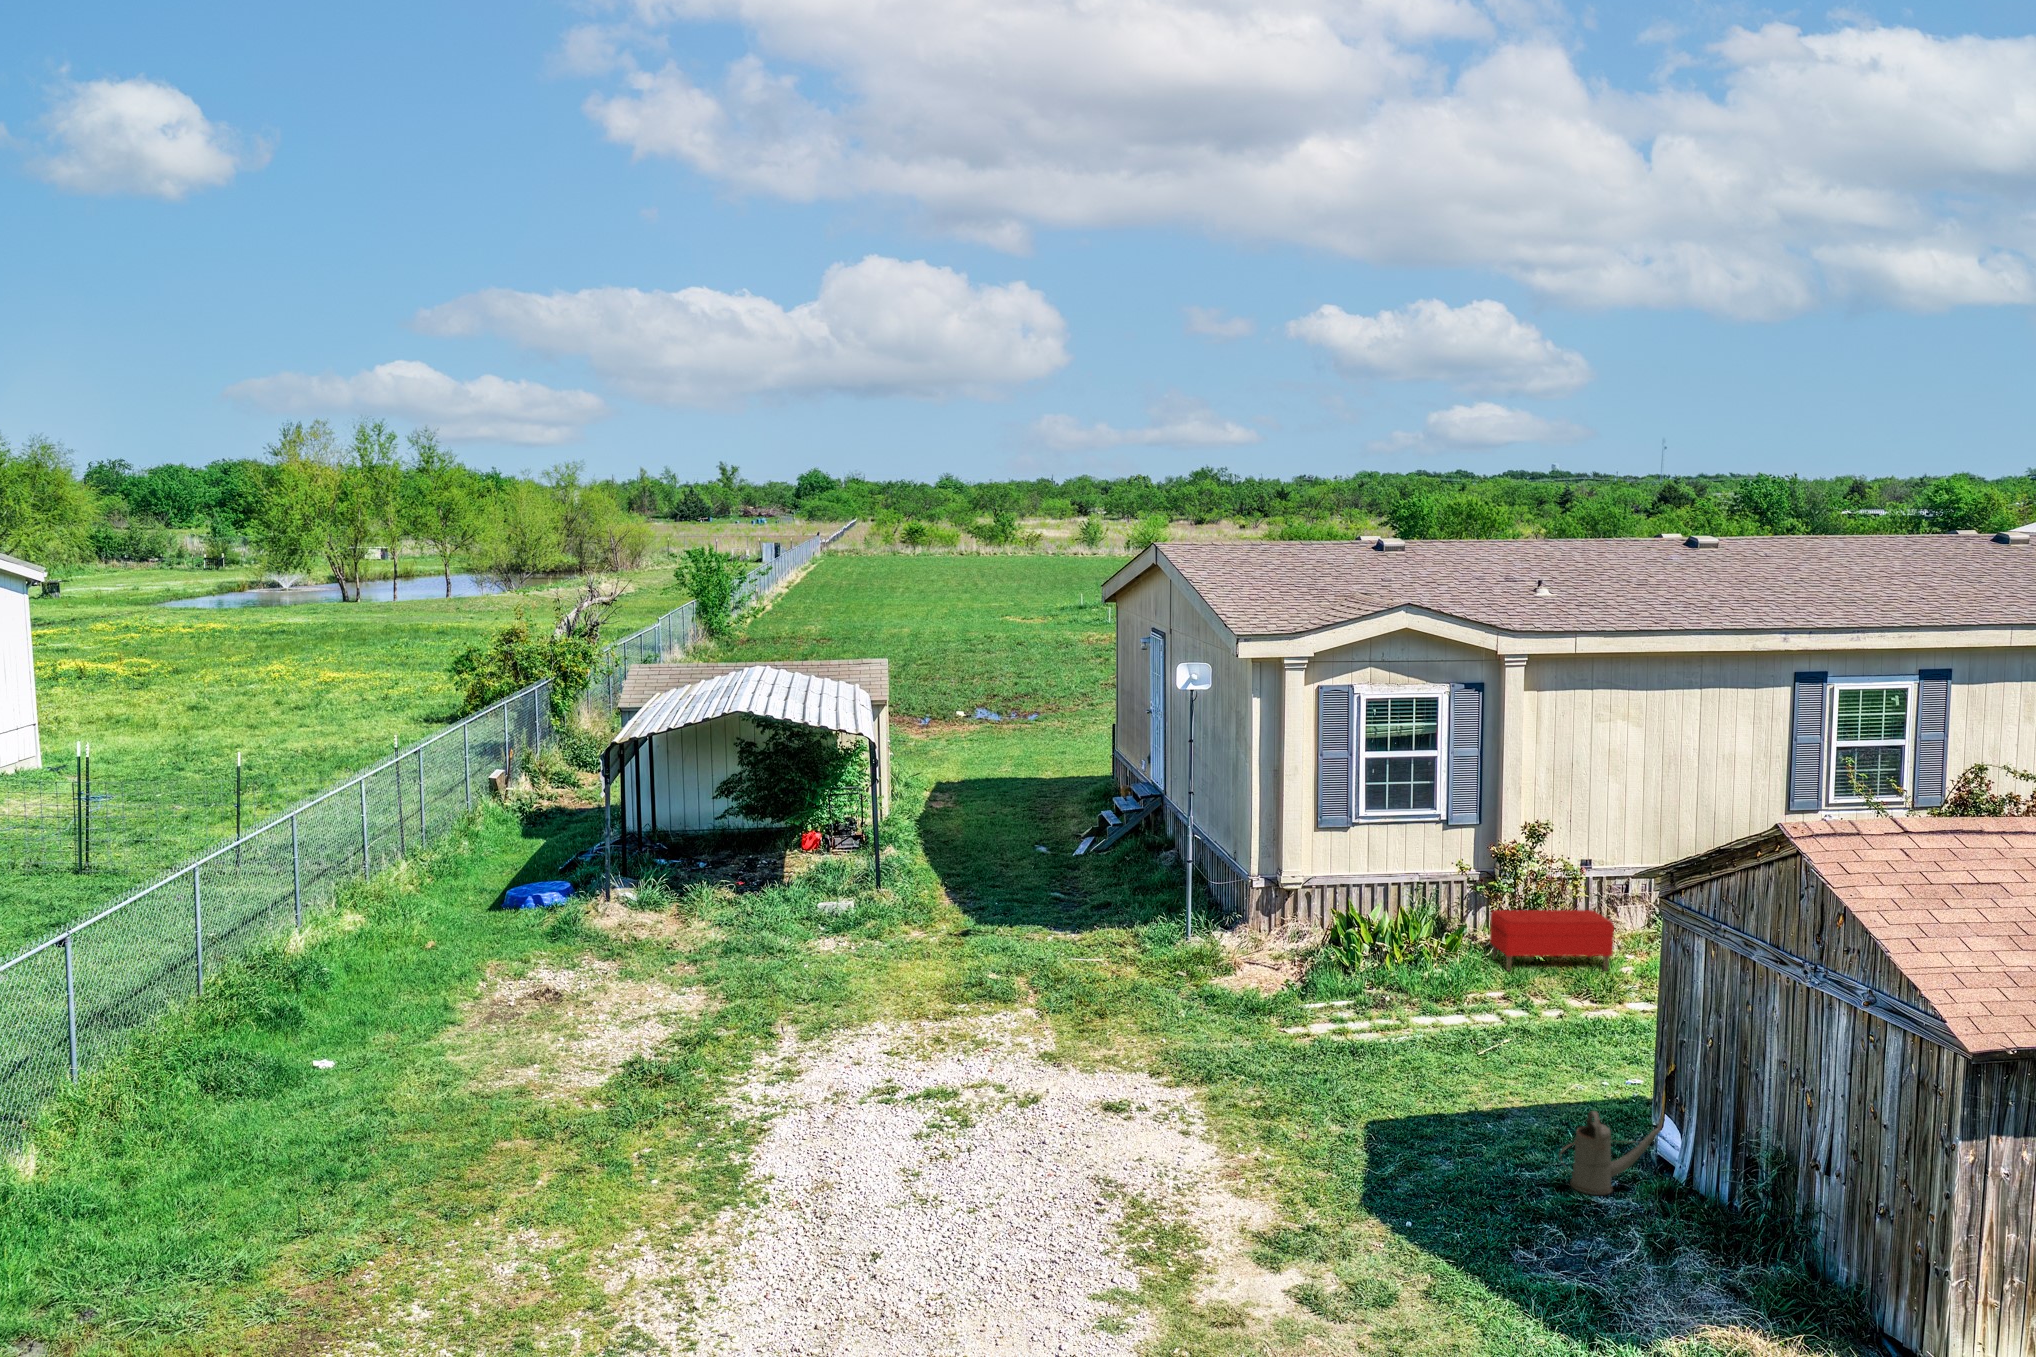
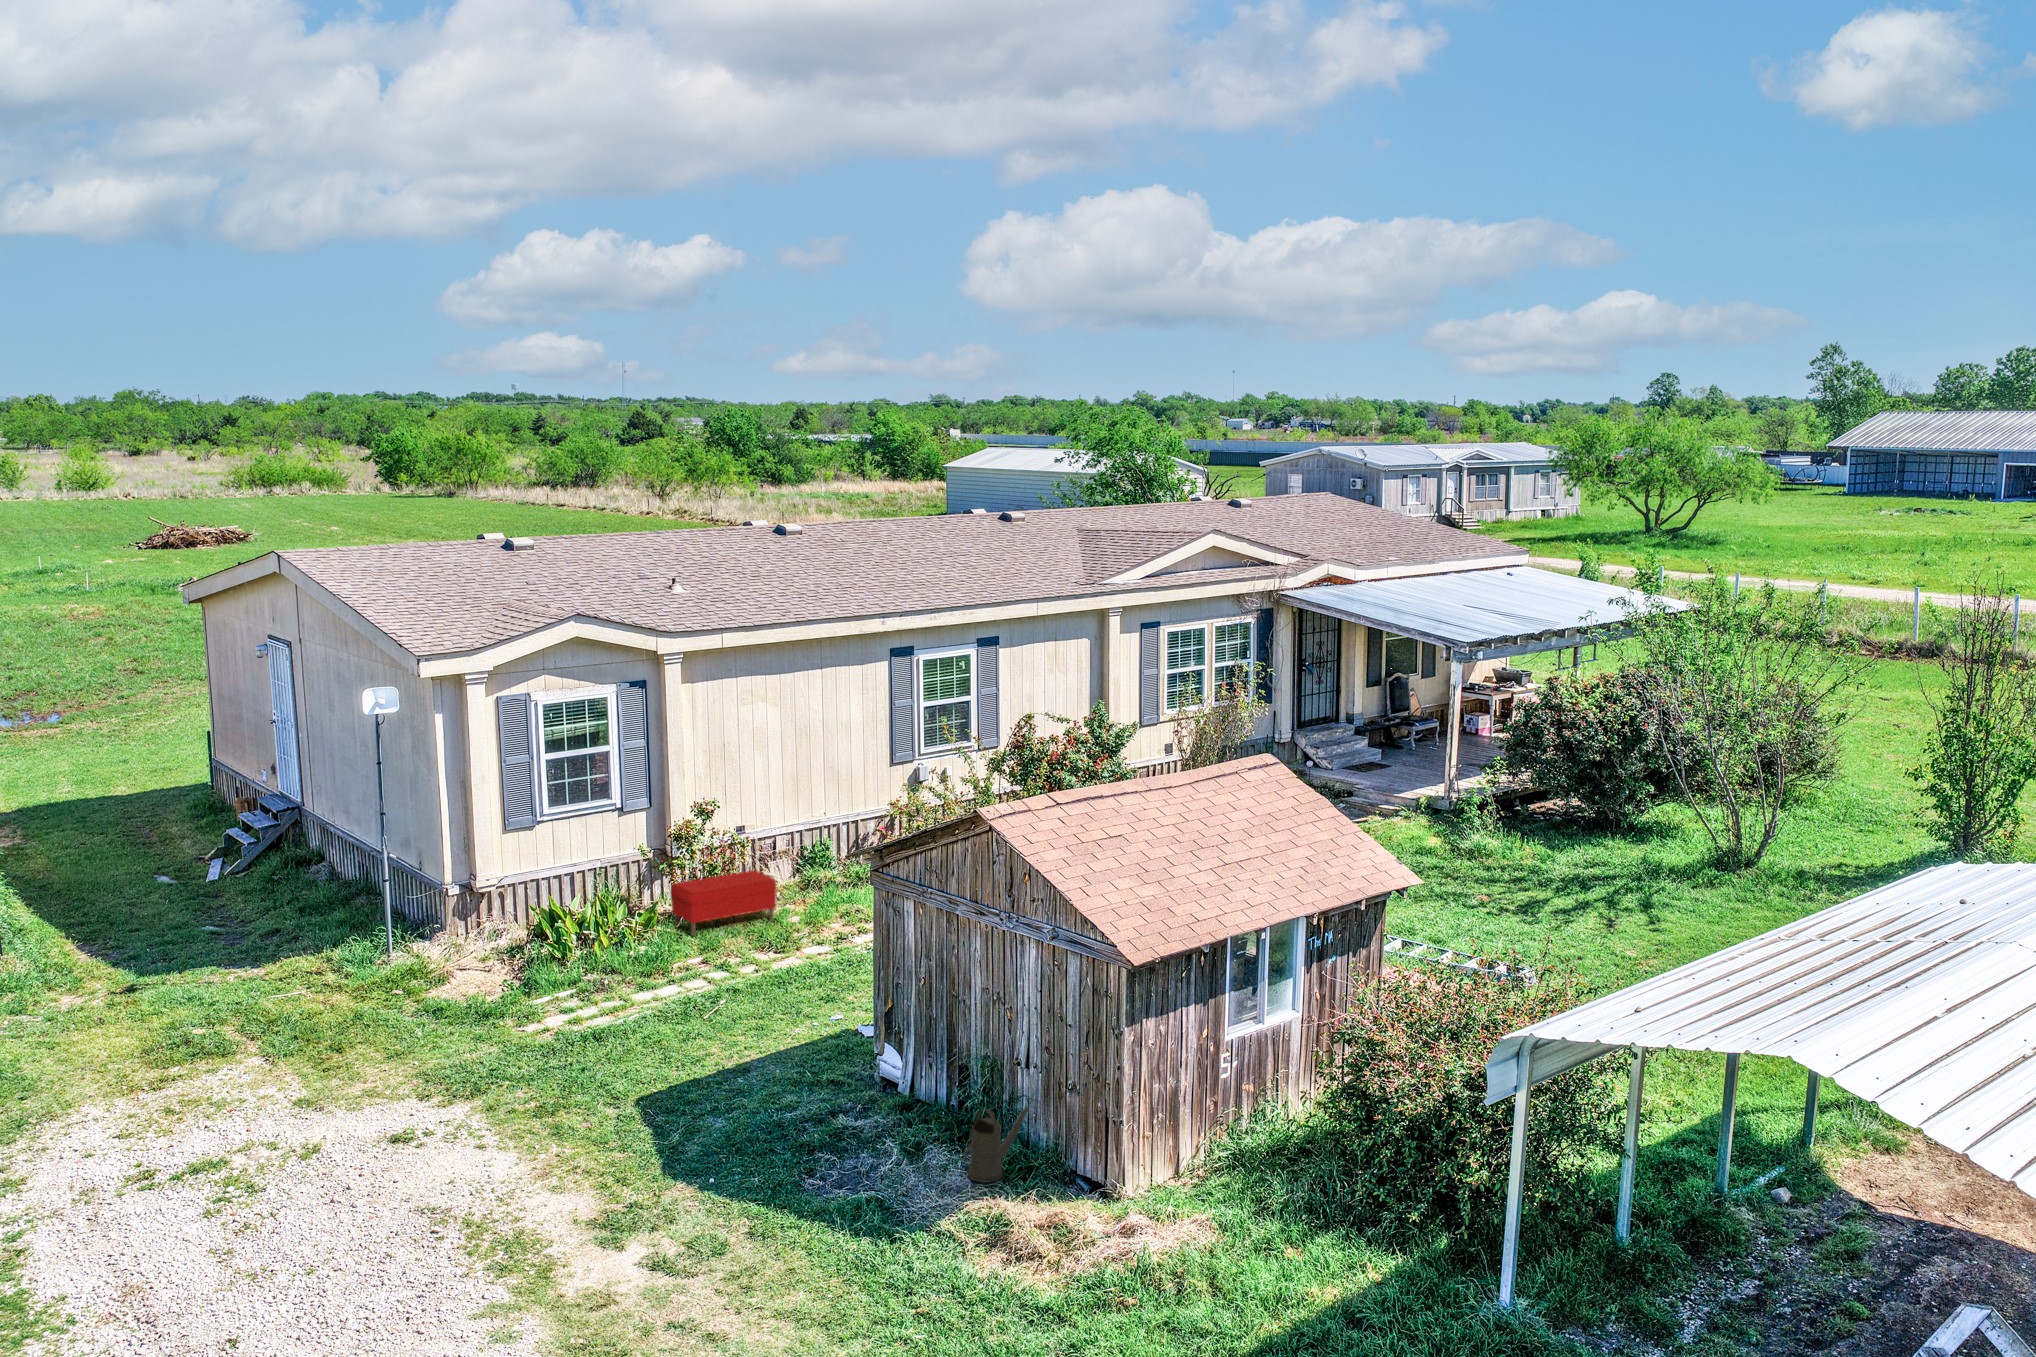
watering can: present [1559,1111,1661,1195] -> present [963,1106,1029,1183]

